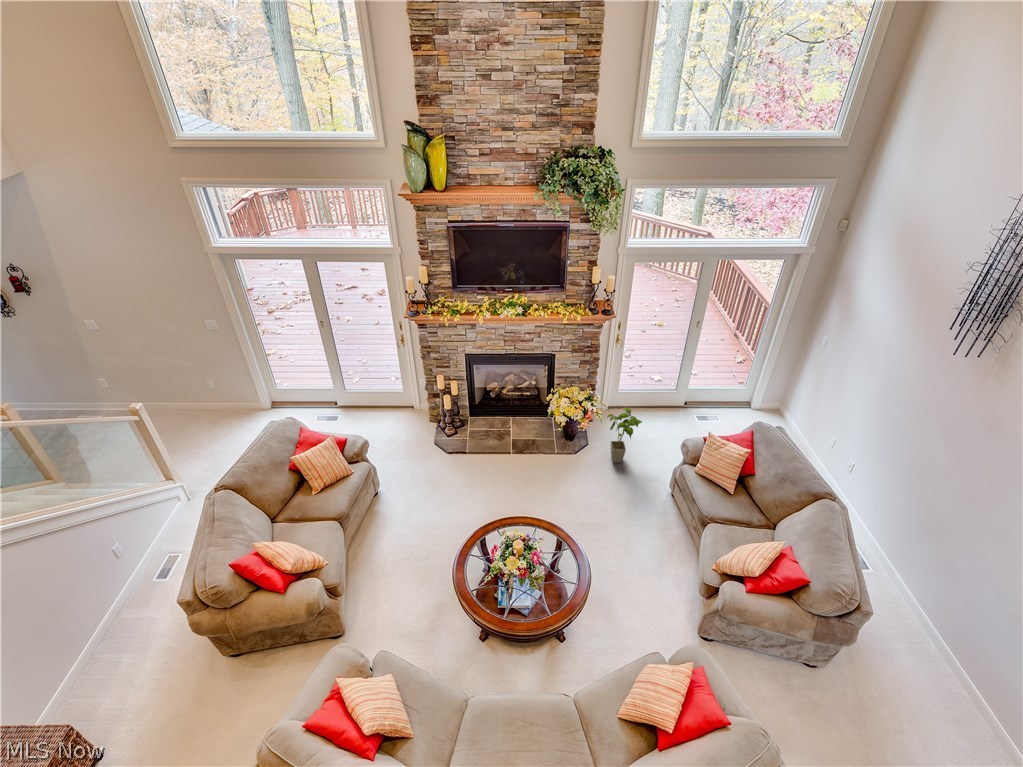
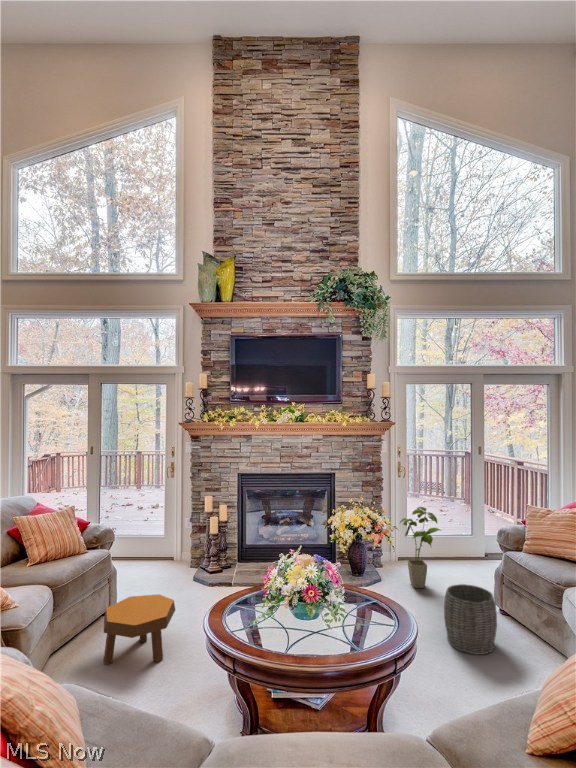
woven basket: none [627,490,666,540] -> present [444,584,497,655]
footstool: none [374,497,426,551] -> present [103,594,175,665]

